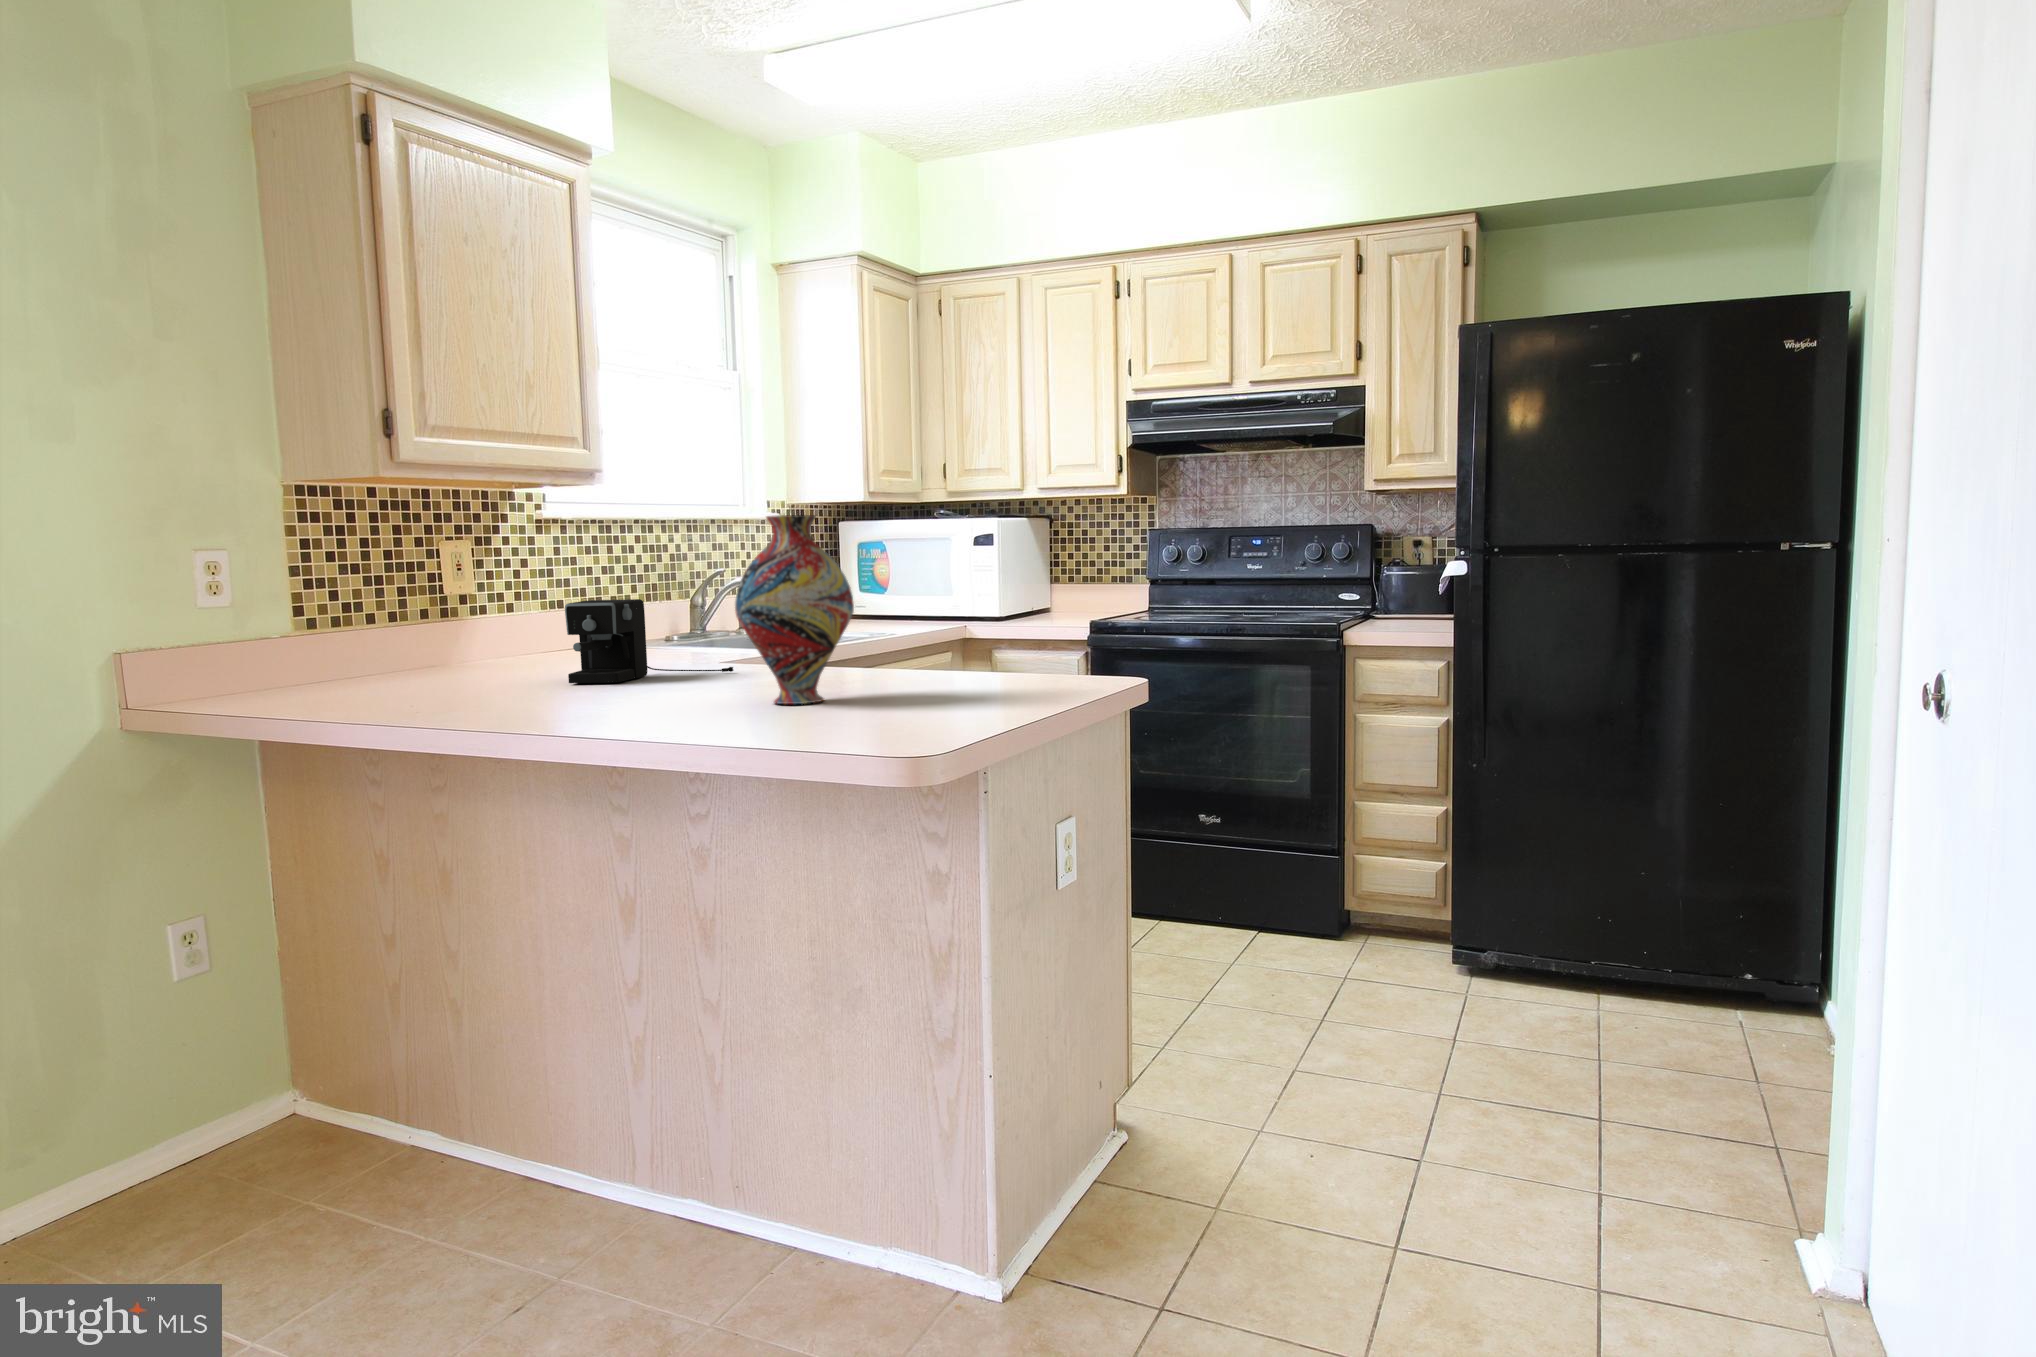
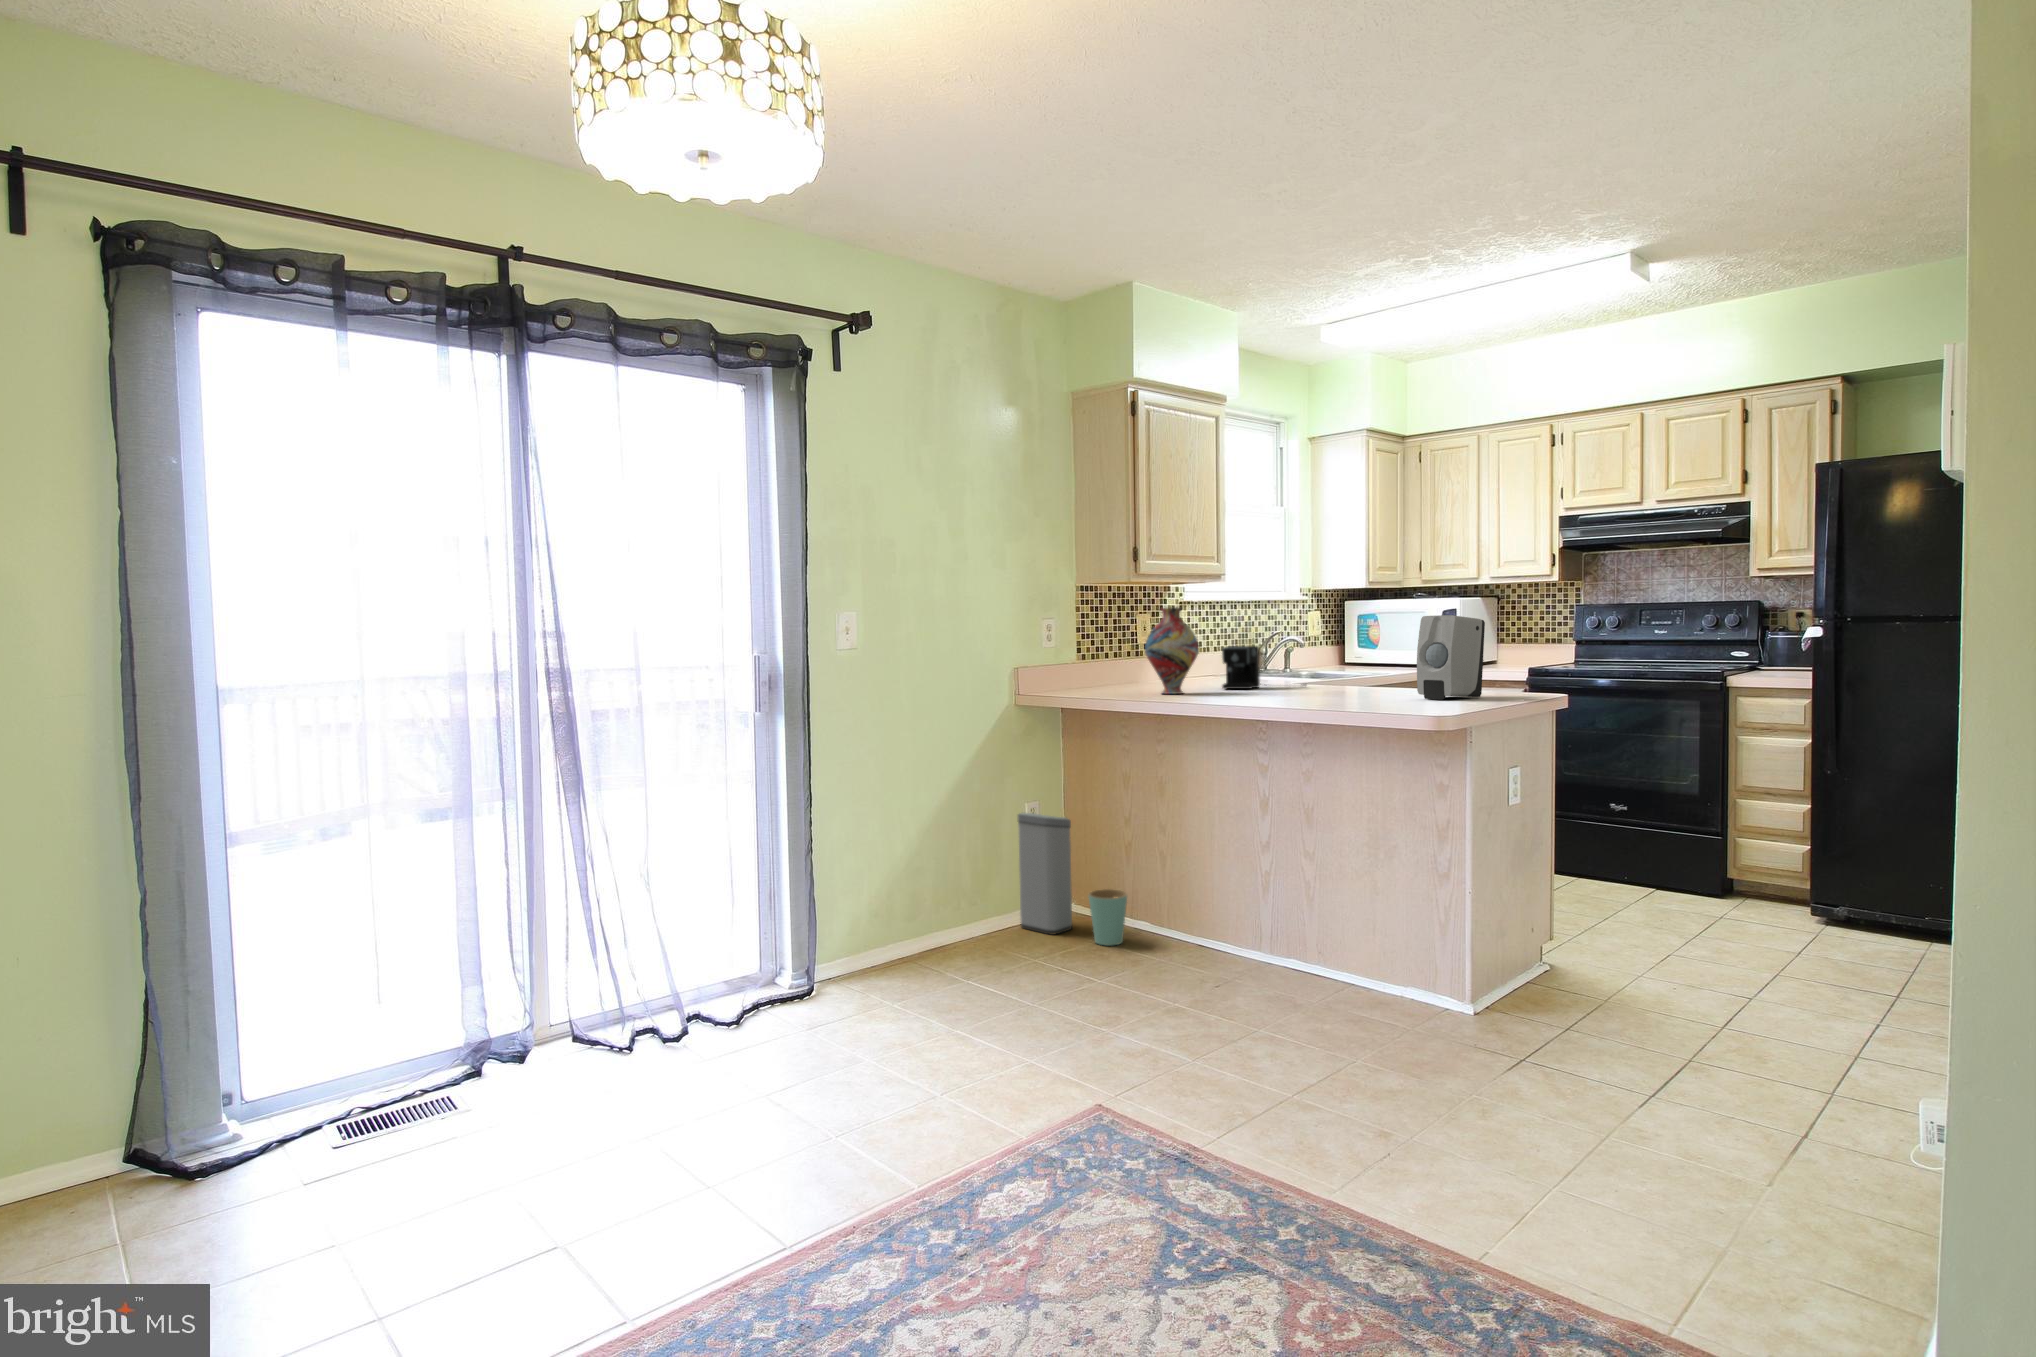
vase: present [735,515,854,704] -> present [1145,607,1199,694]
soap dispenser: none [897,543,1019,709] -> present [1417,615,1485,700]
trash can: none [117,955,362,1231] -> present [1018,813,1127,945]

